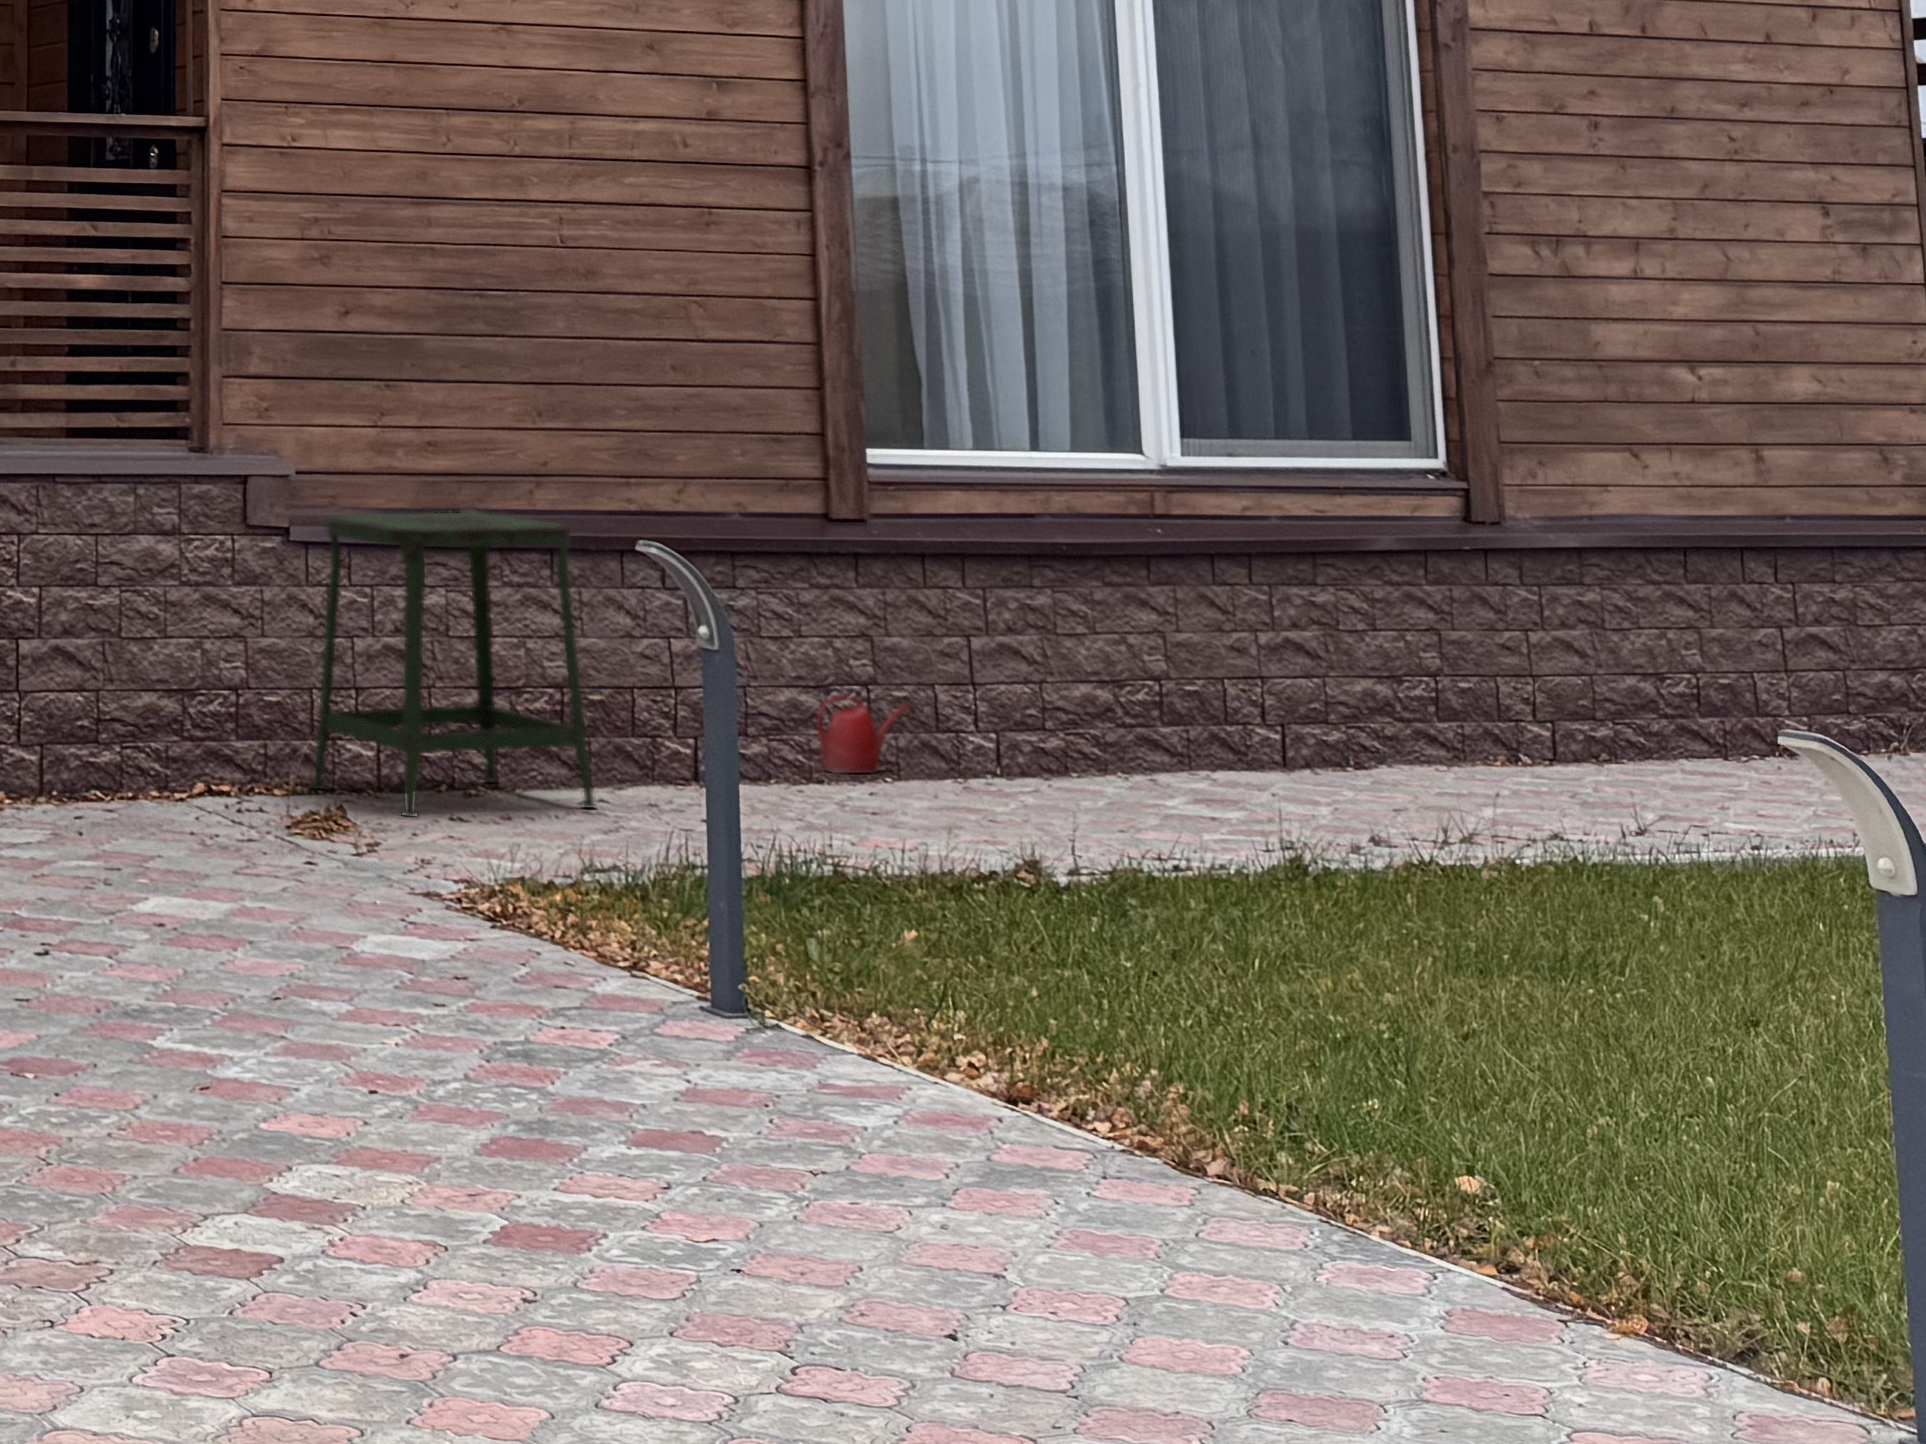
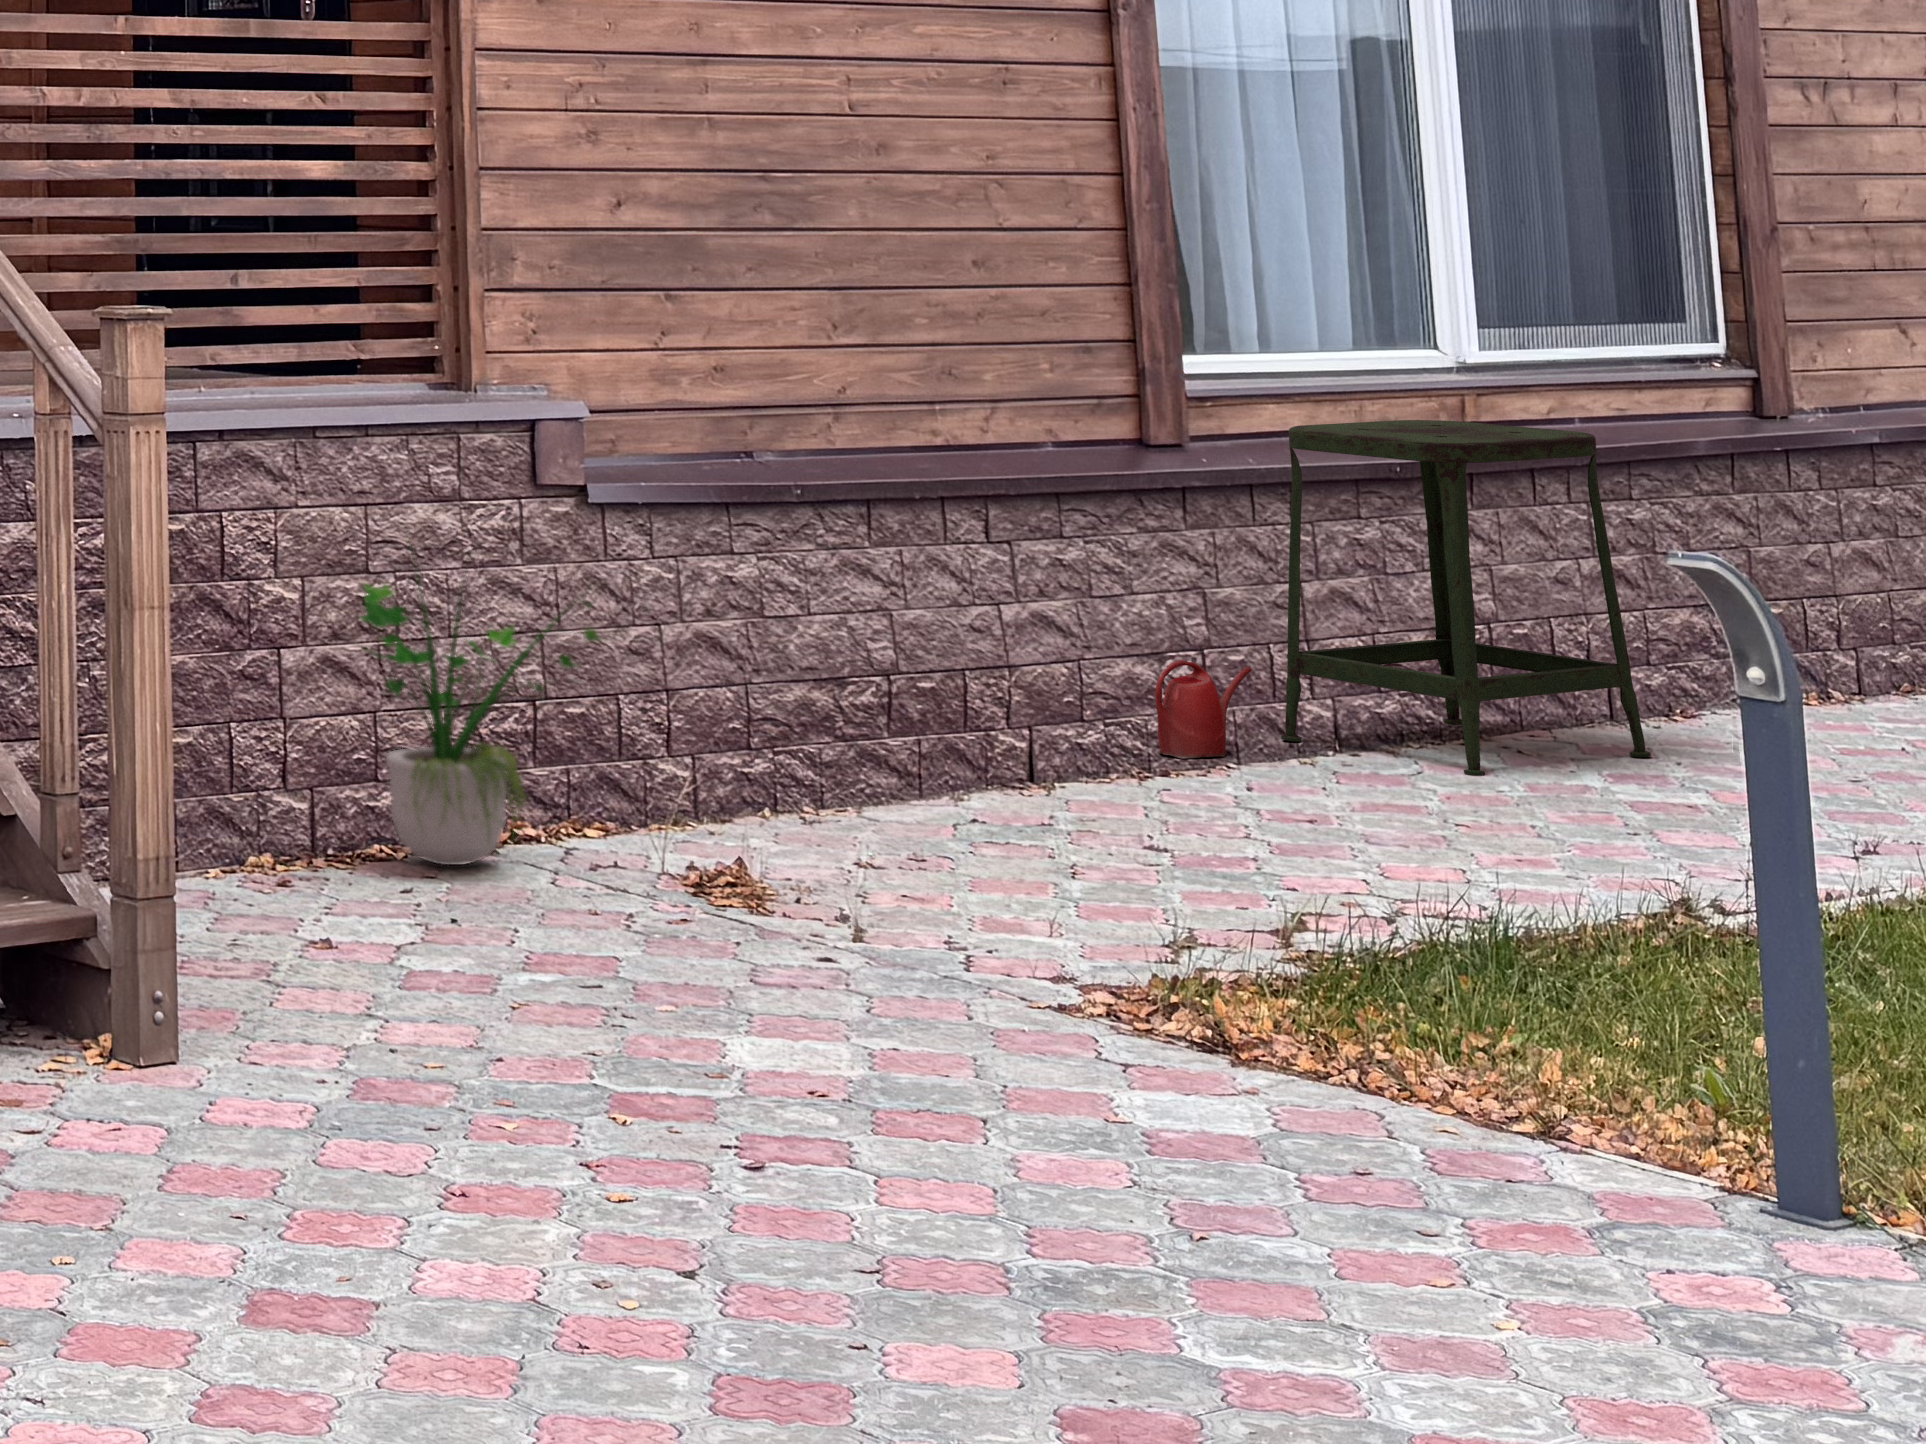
stool: present [311,513,596,817] -> present [1281,420,1651,775]
potted plant: none [45,543,269,807] -> present [361,553,601,865]

